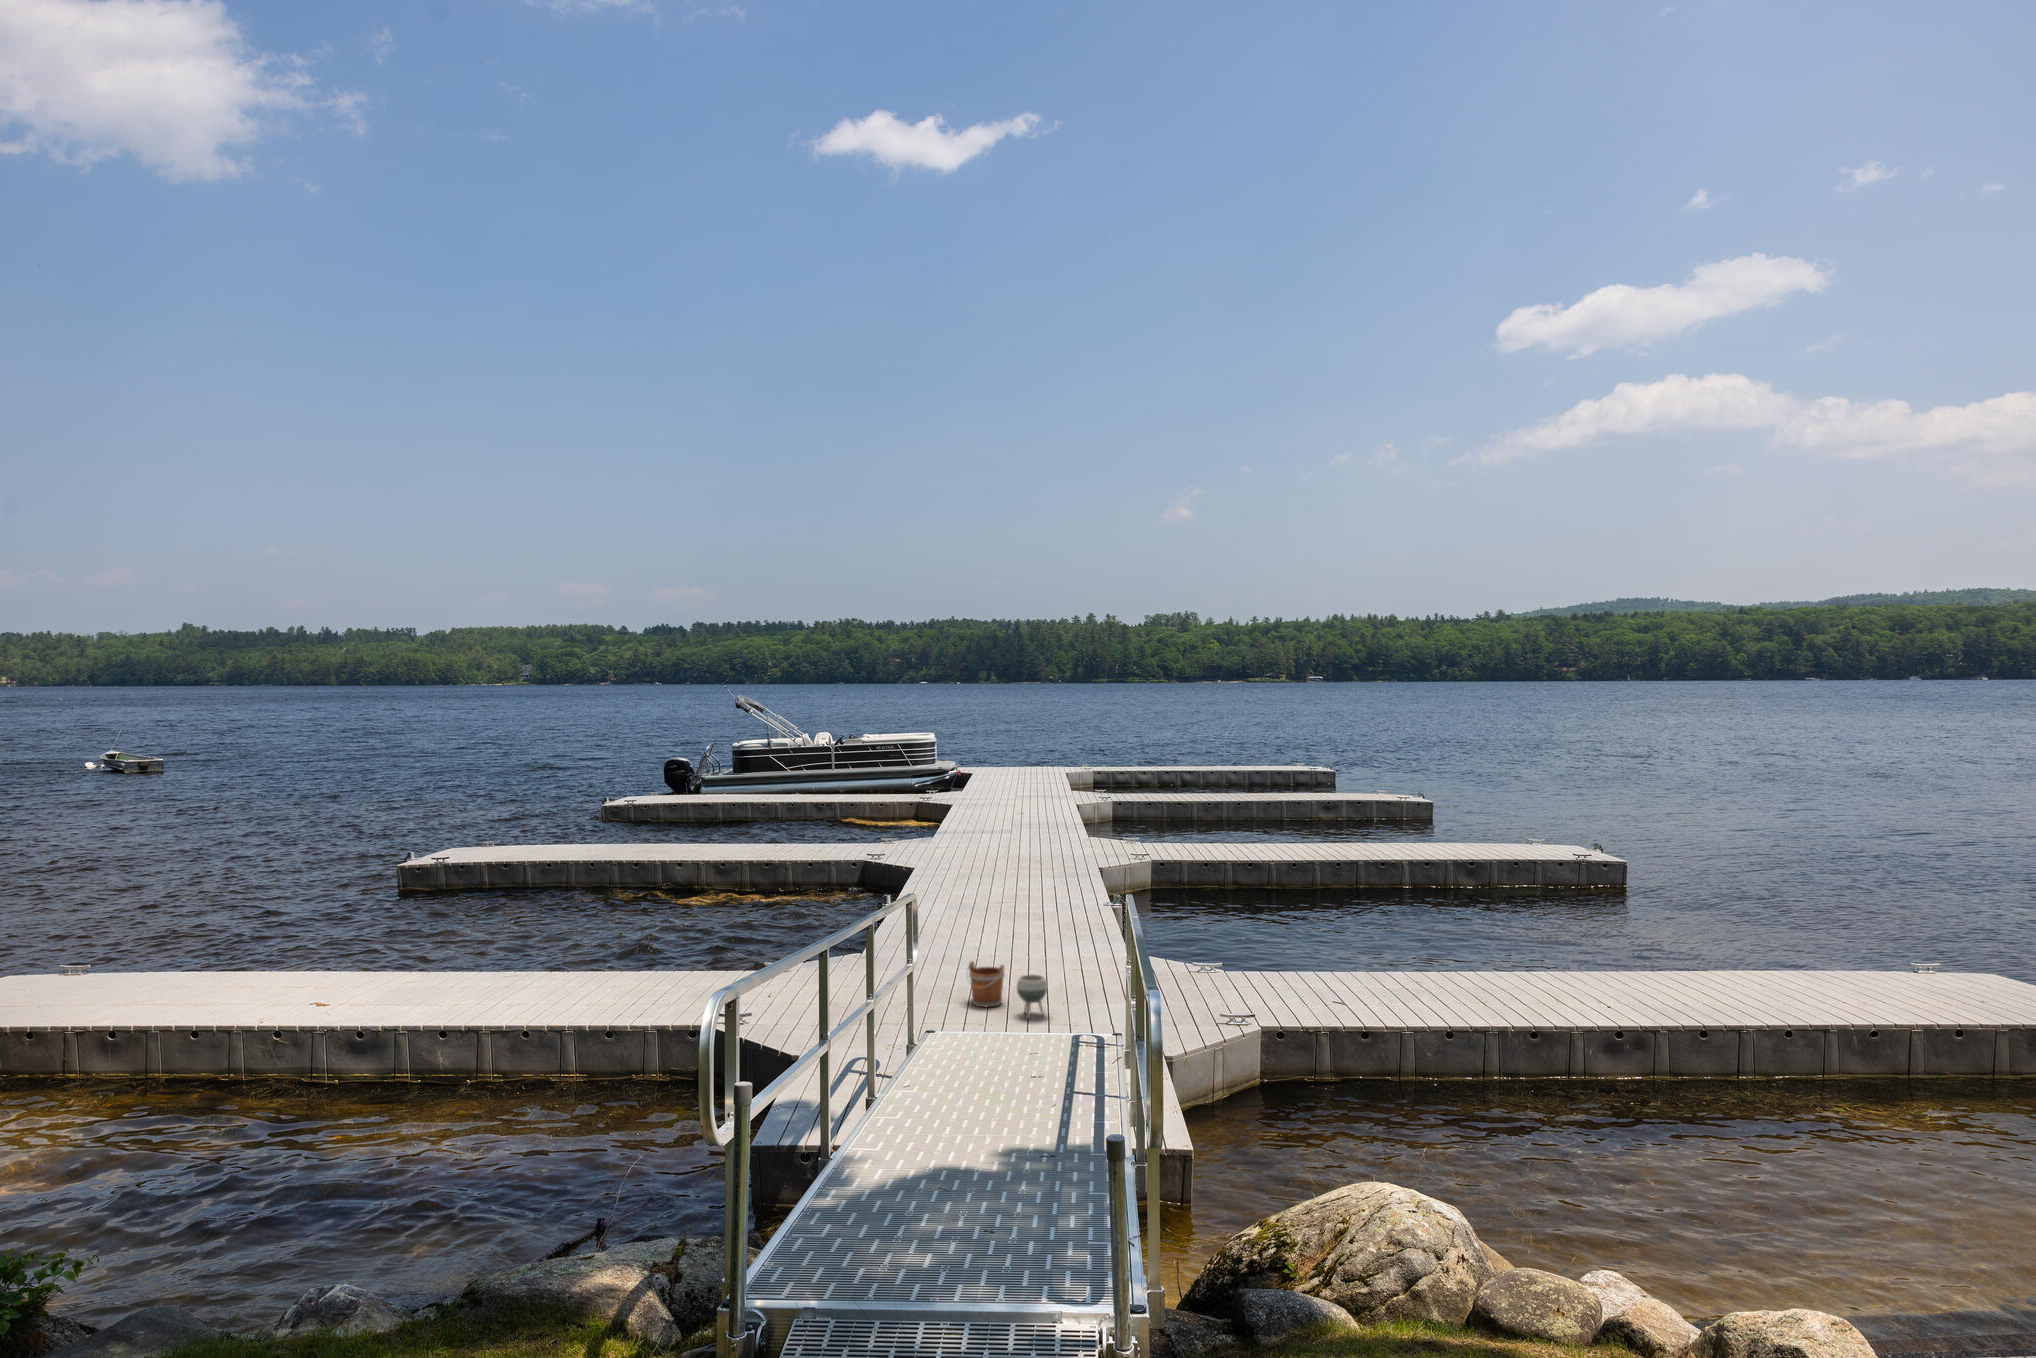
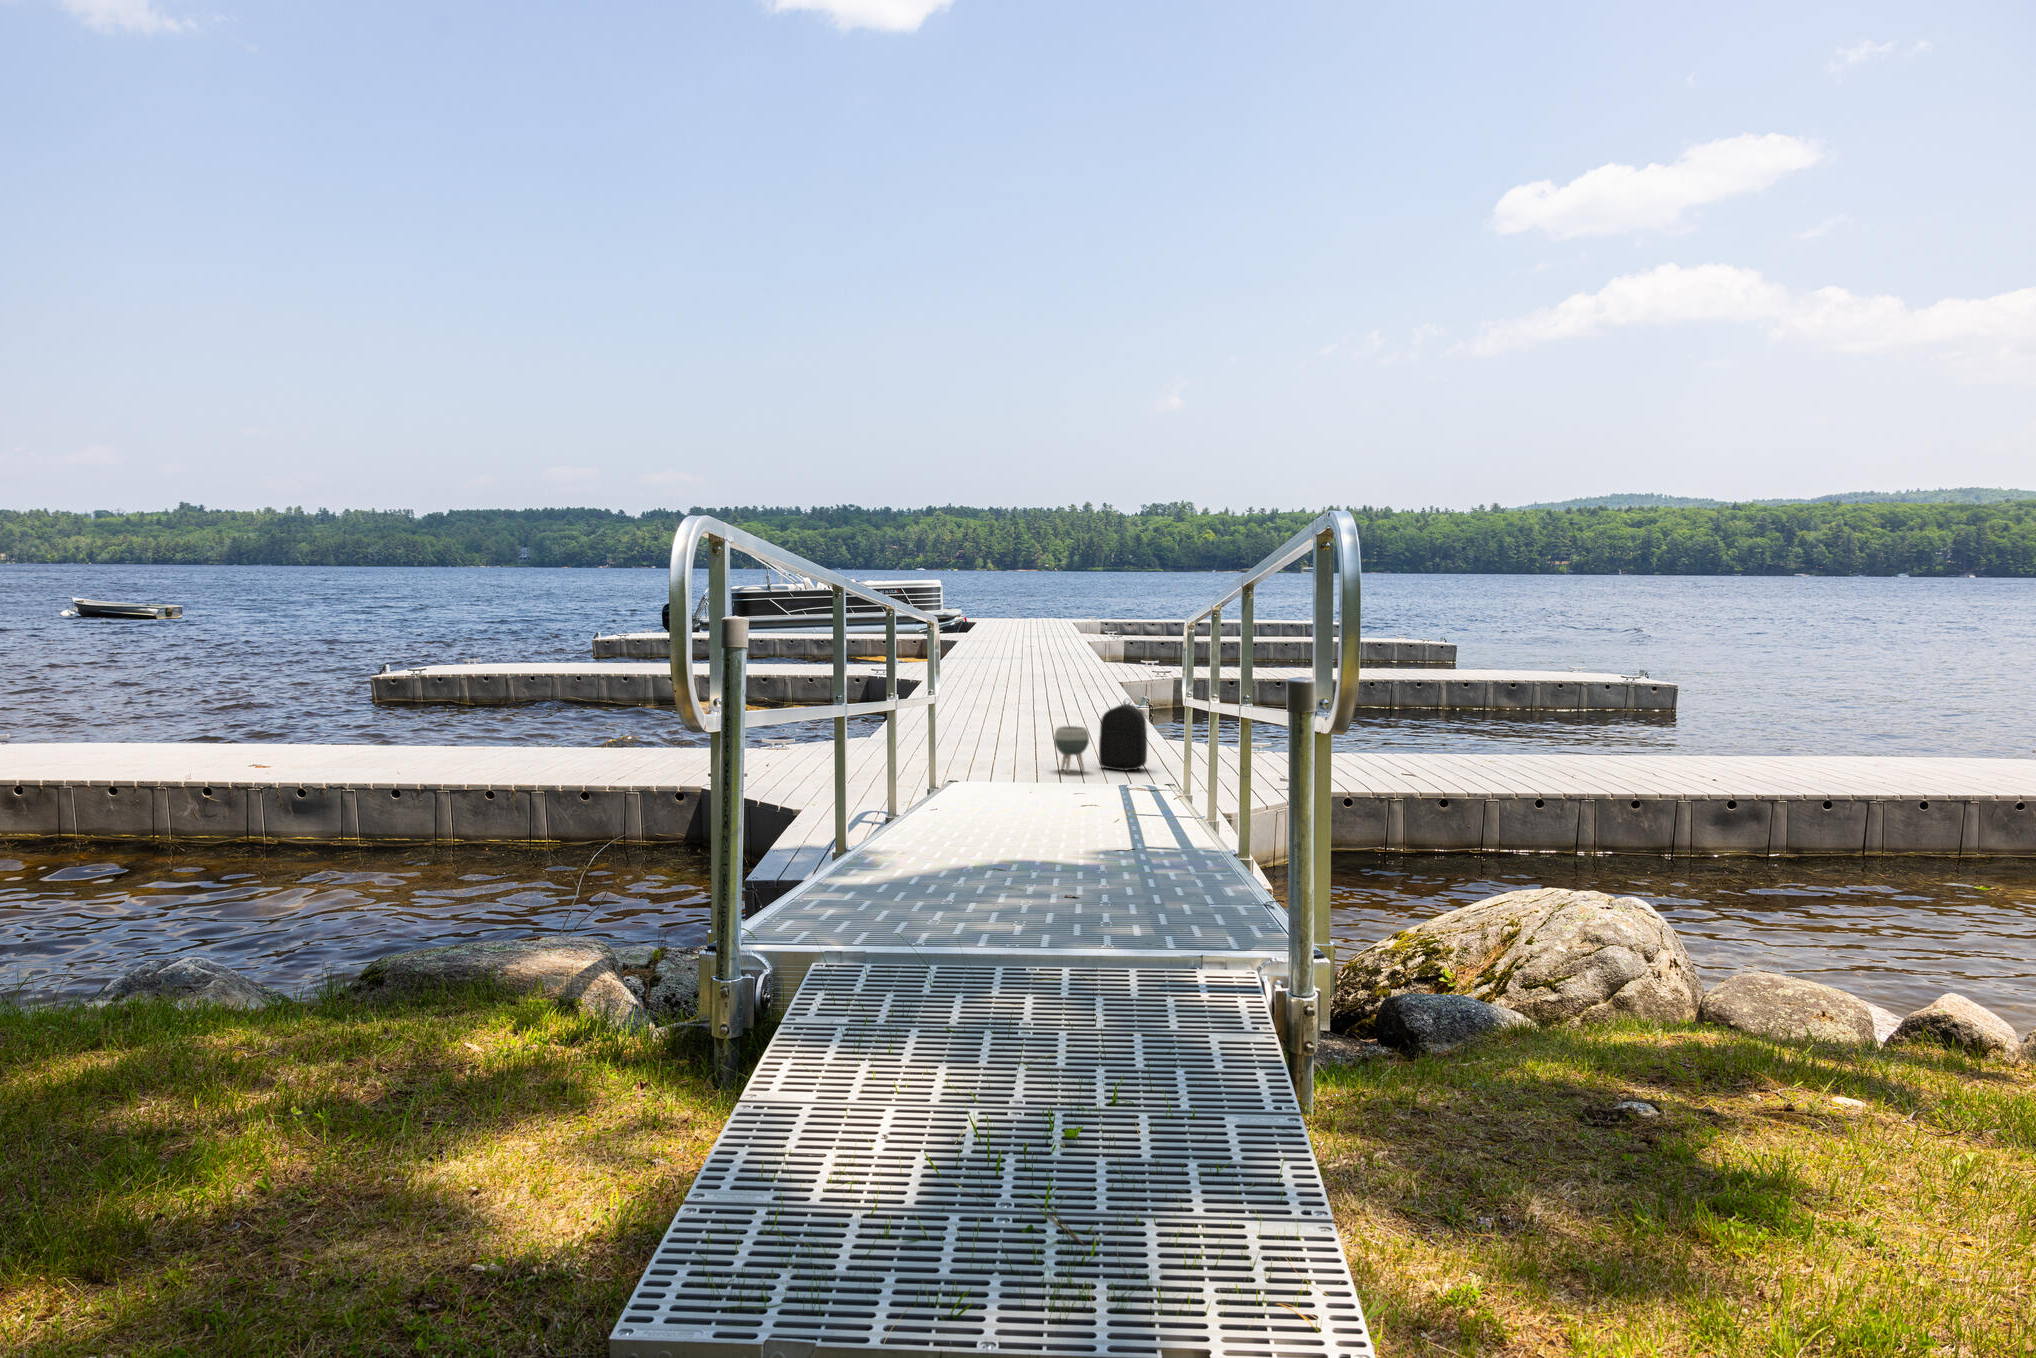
backpack: none [1057,946,1100,1012] -> present [1099,701,1147,771]
bucket: present [967,962,1004,1007] -> none [995,716,1039,765]

